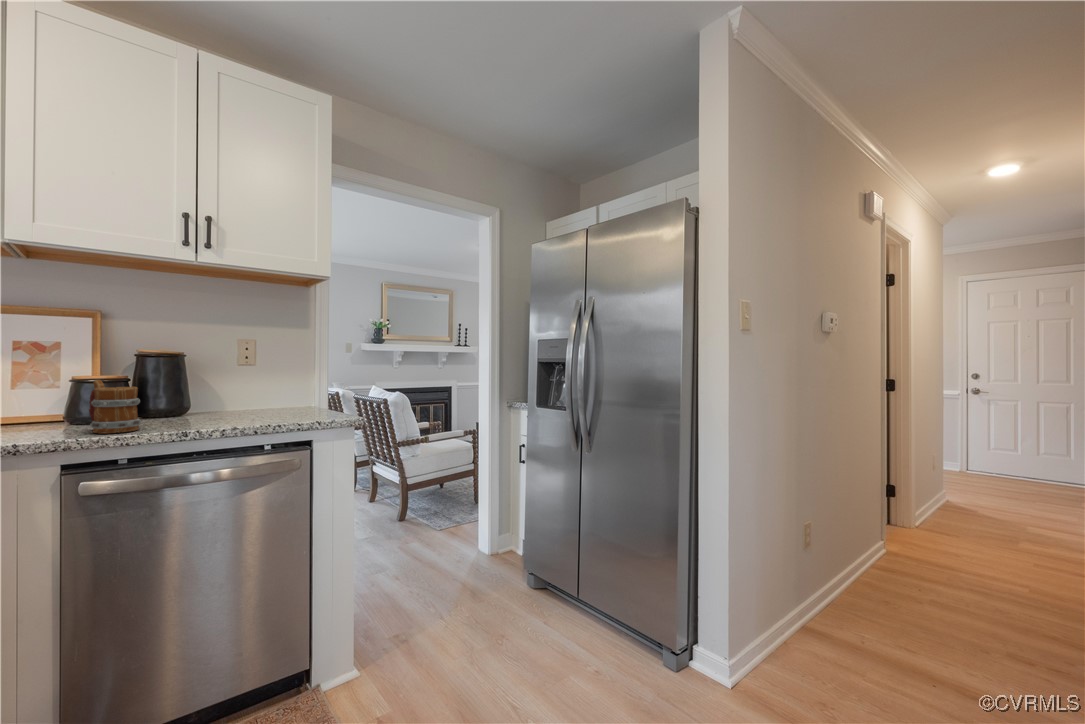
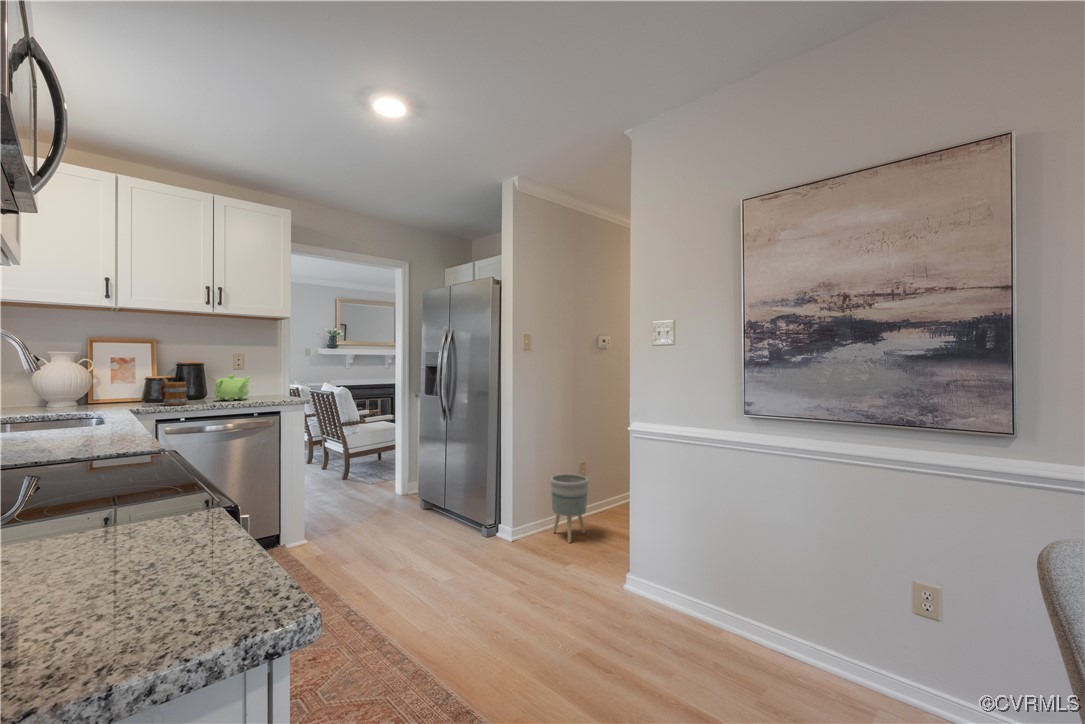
teapot: none [197,374,265,421] -> present [214,375,250,401]
planter: none [781,551,860,690] -> present [550,474,589,543]

